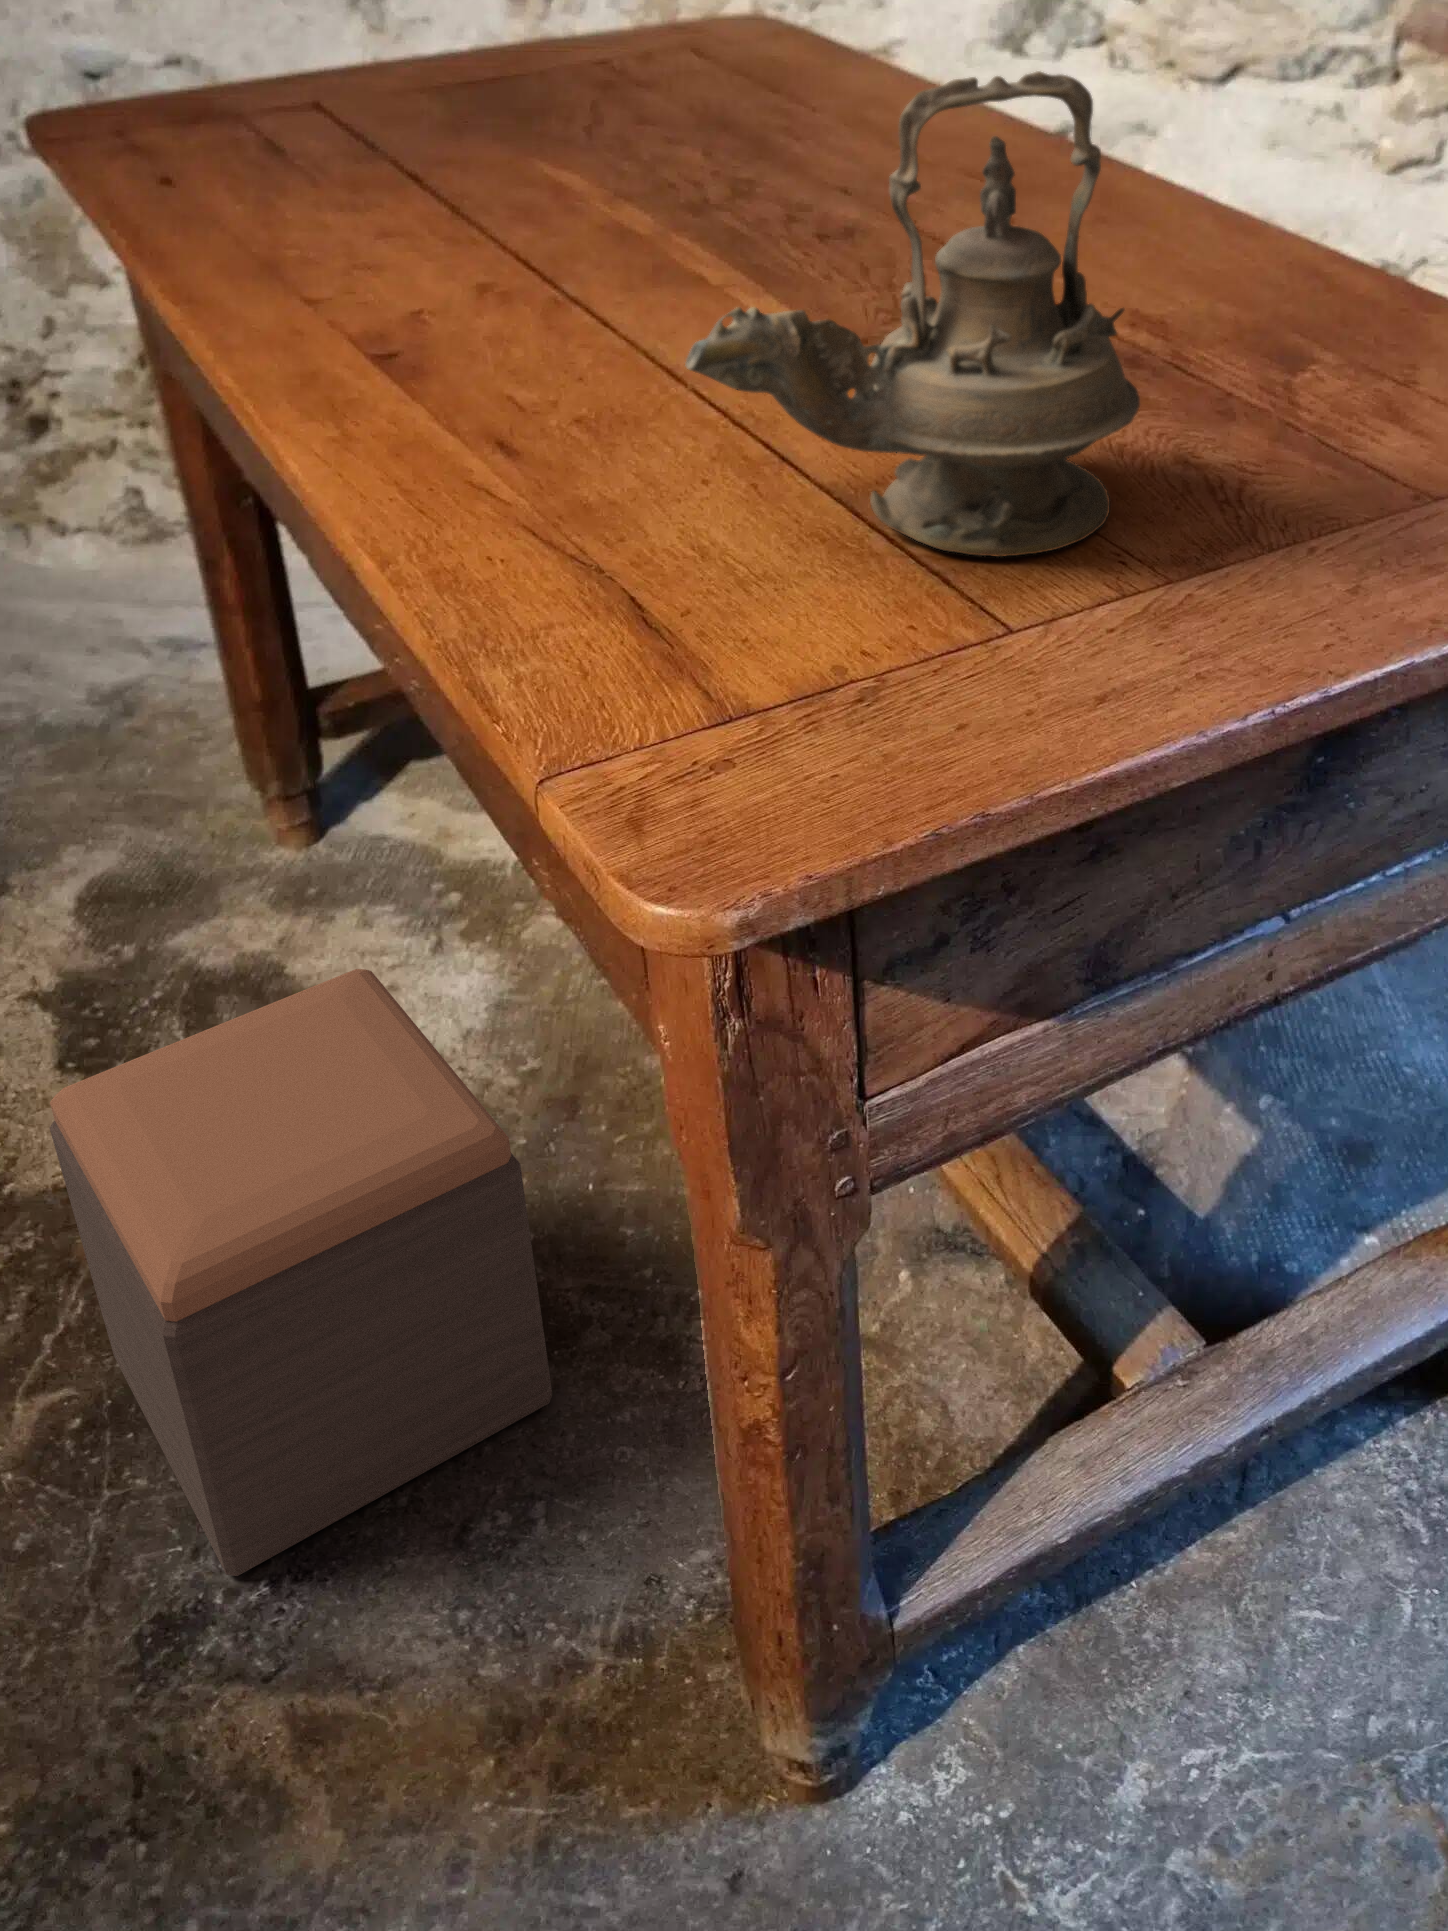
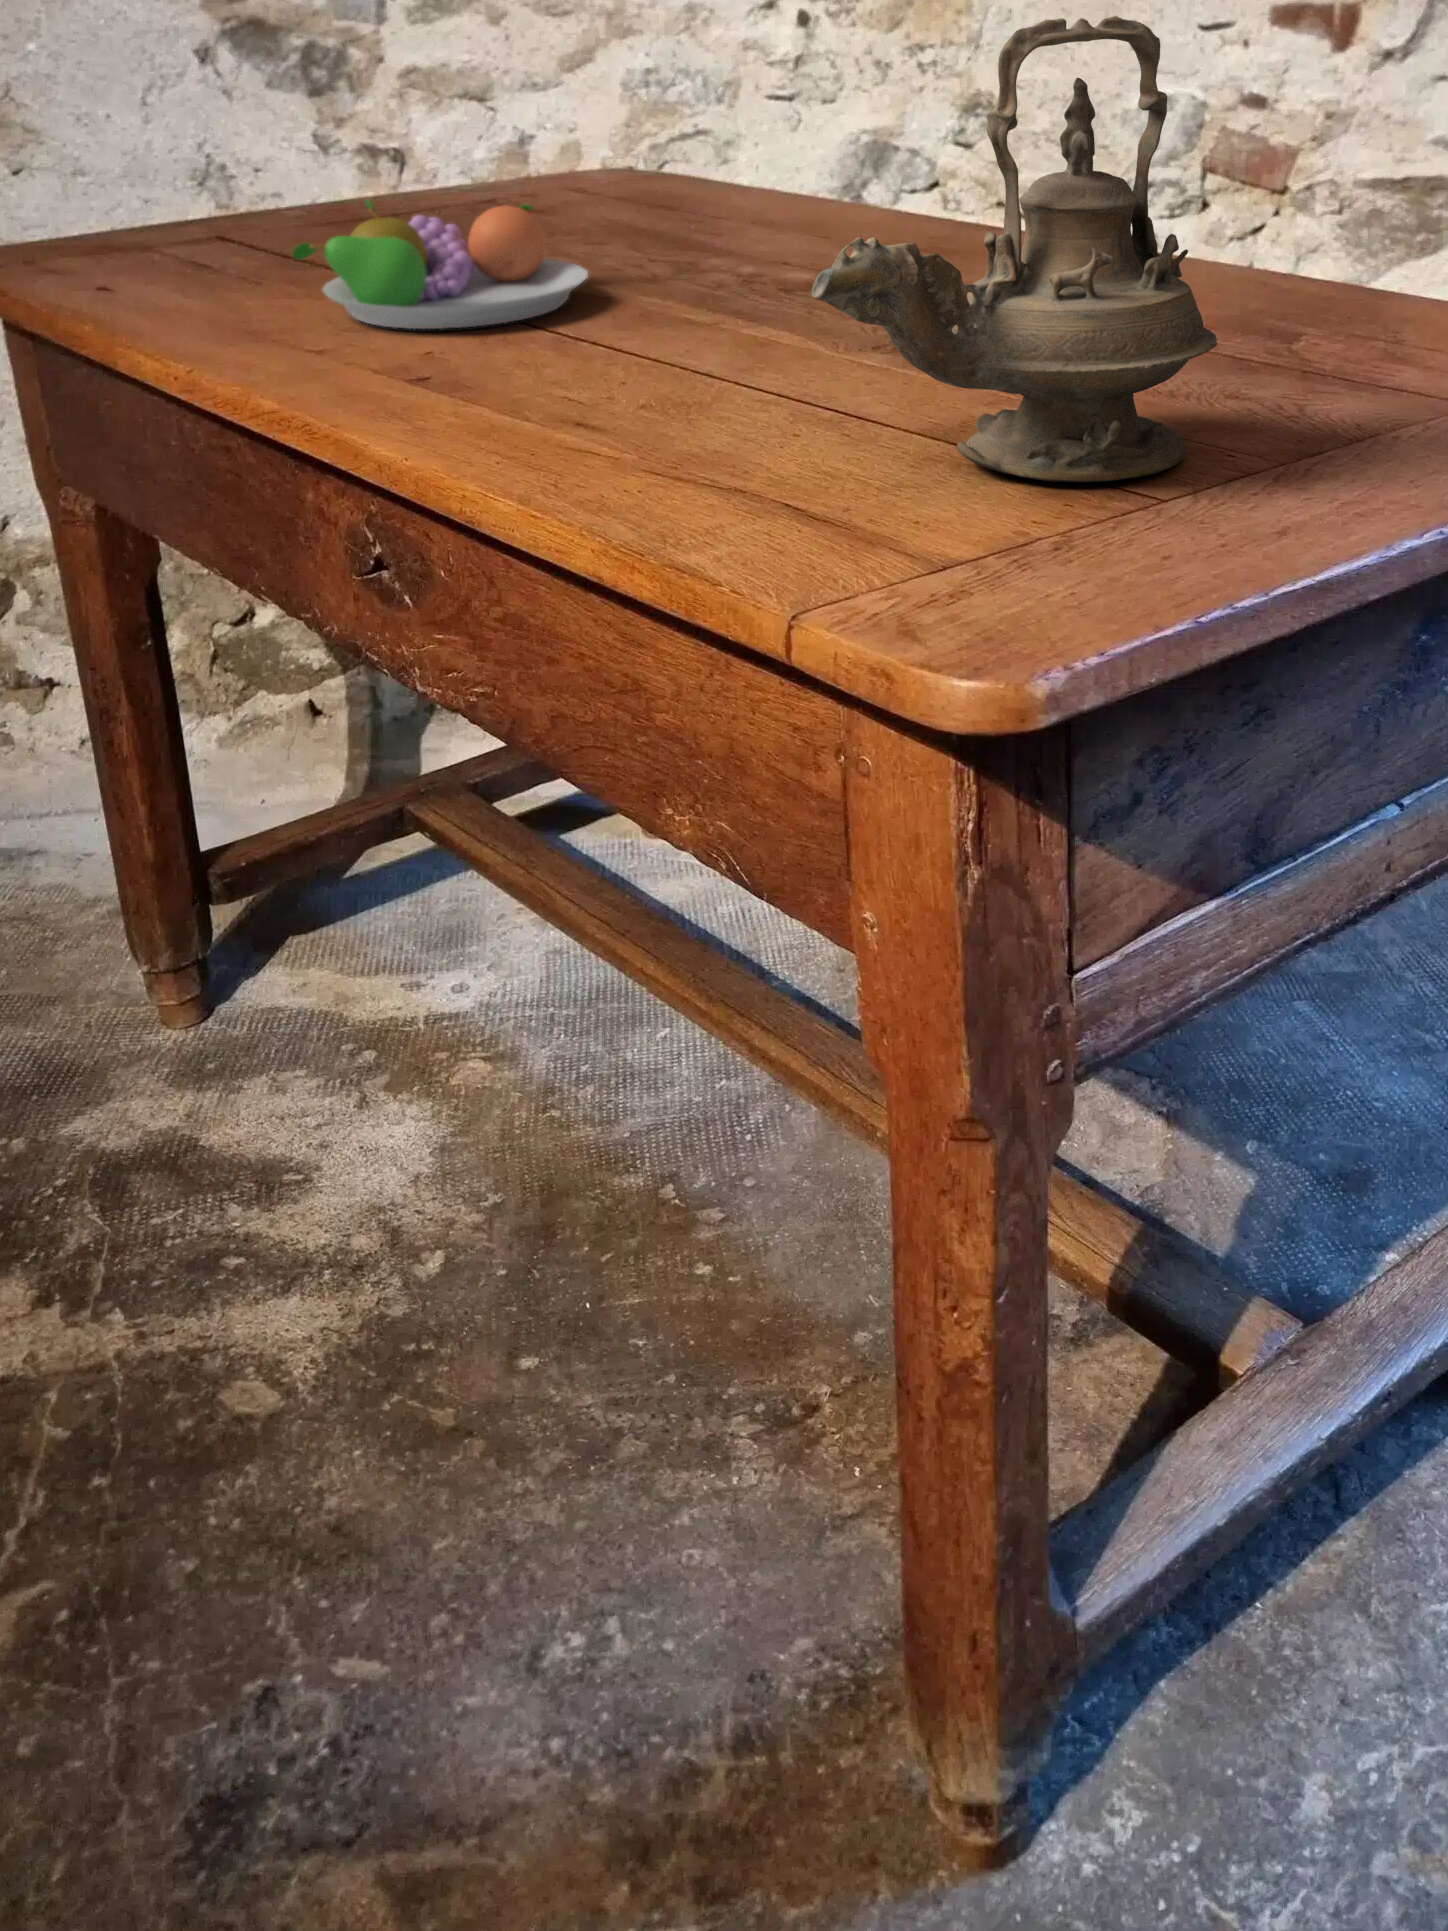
fruit bowl: none [326,108,634,259] -> present [292,200,588,329]
footstool: present [50,969,552,1576] -> none [42,1063,599,1740]

